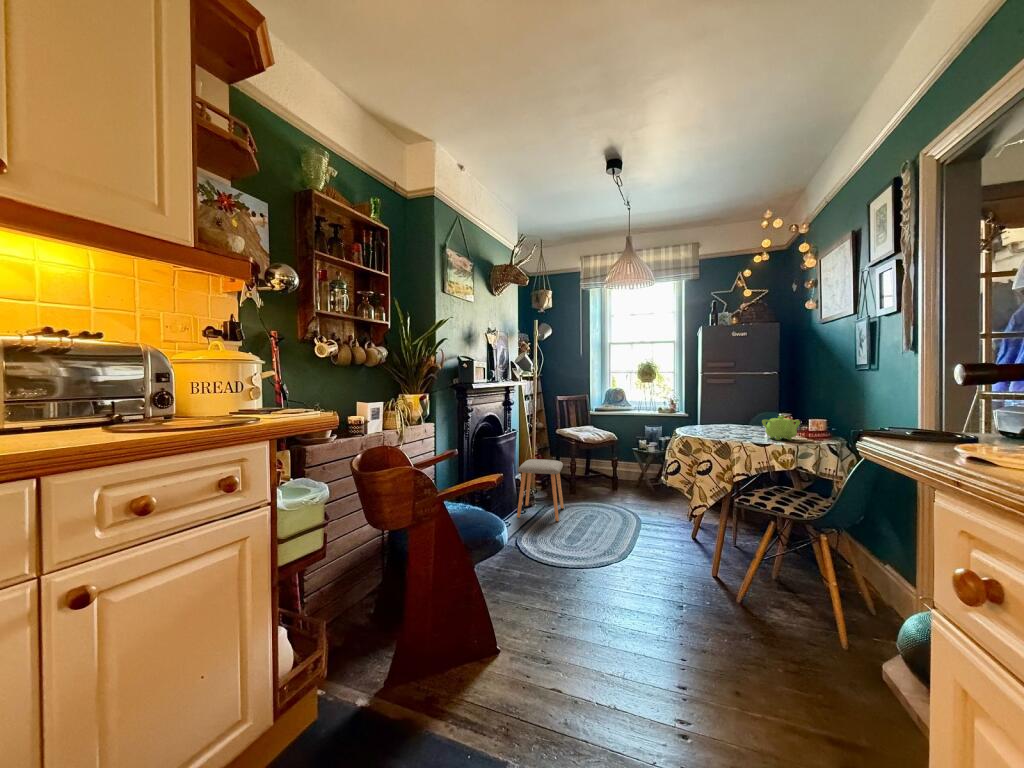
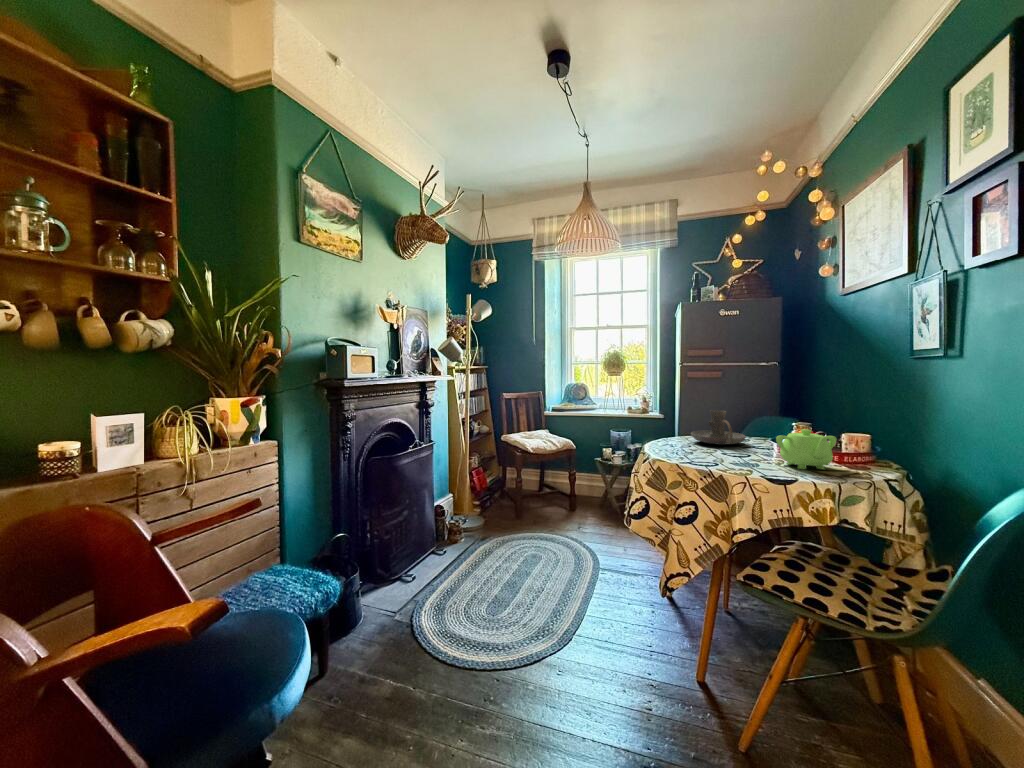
candle holder: none [709,406,747,429] -> present [691,410,746,445]
stool: present [517,459,564,522] -> none [431,479,500,569]

